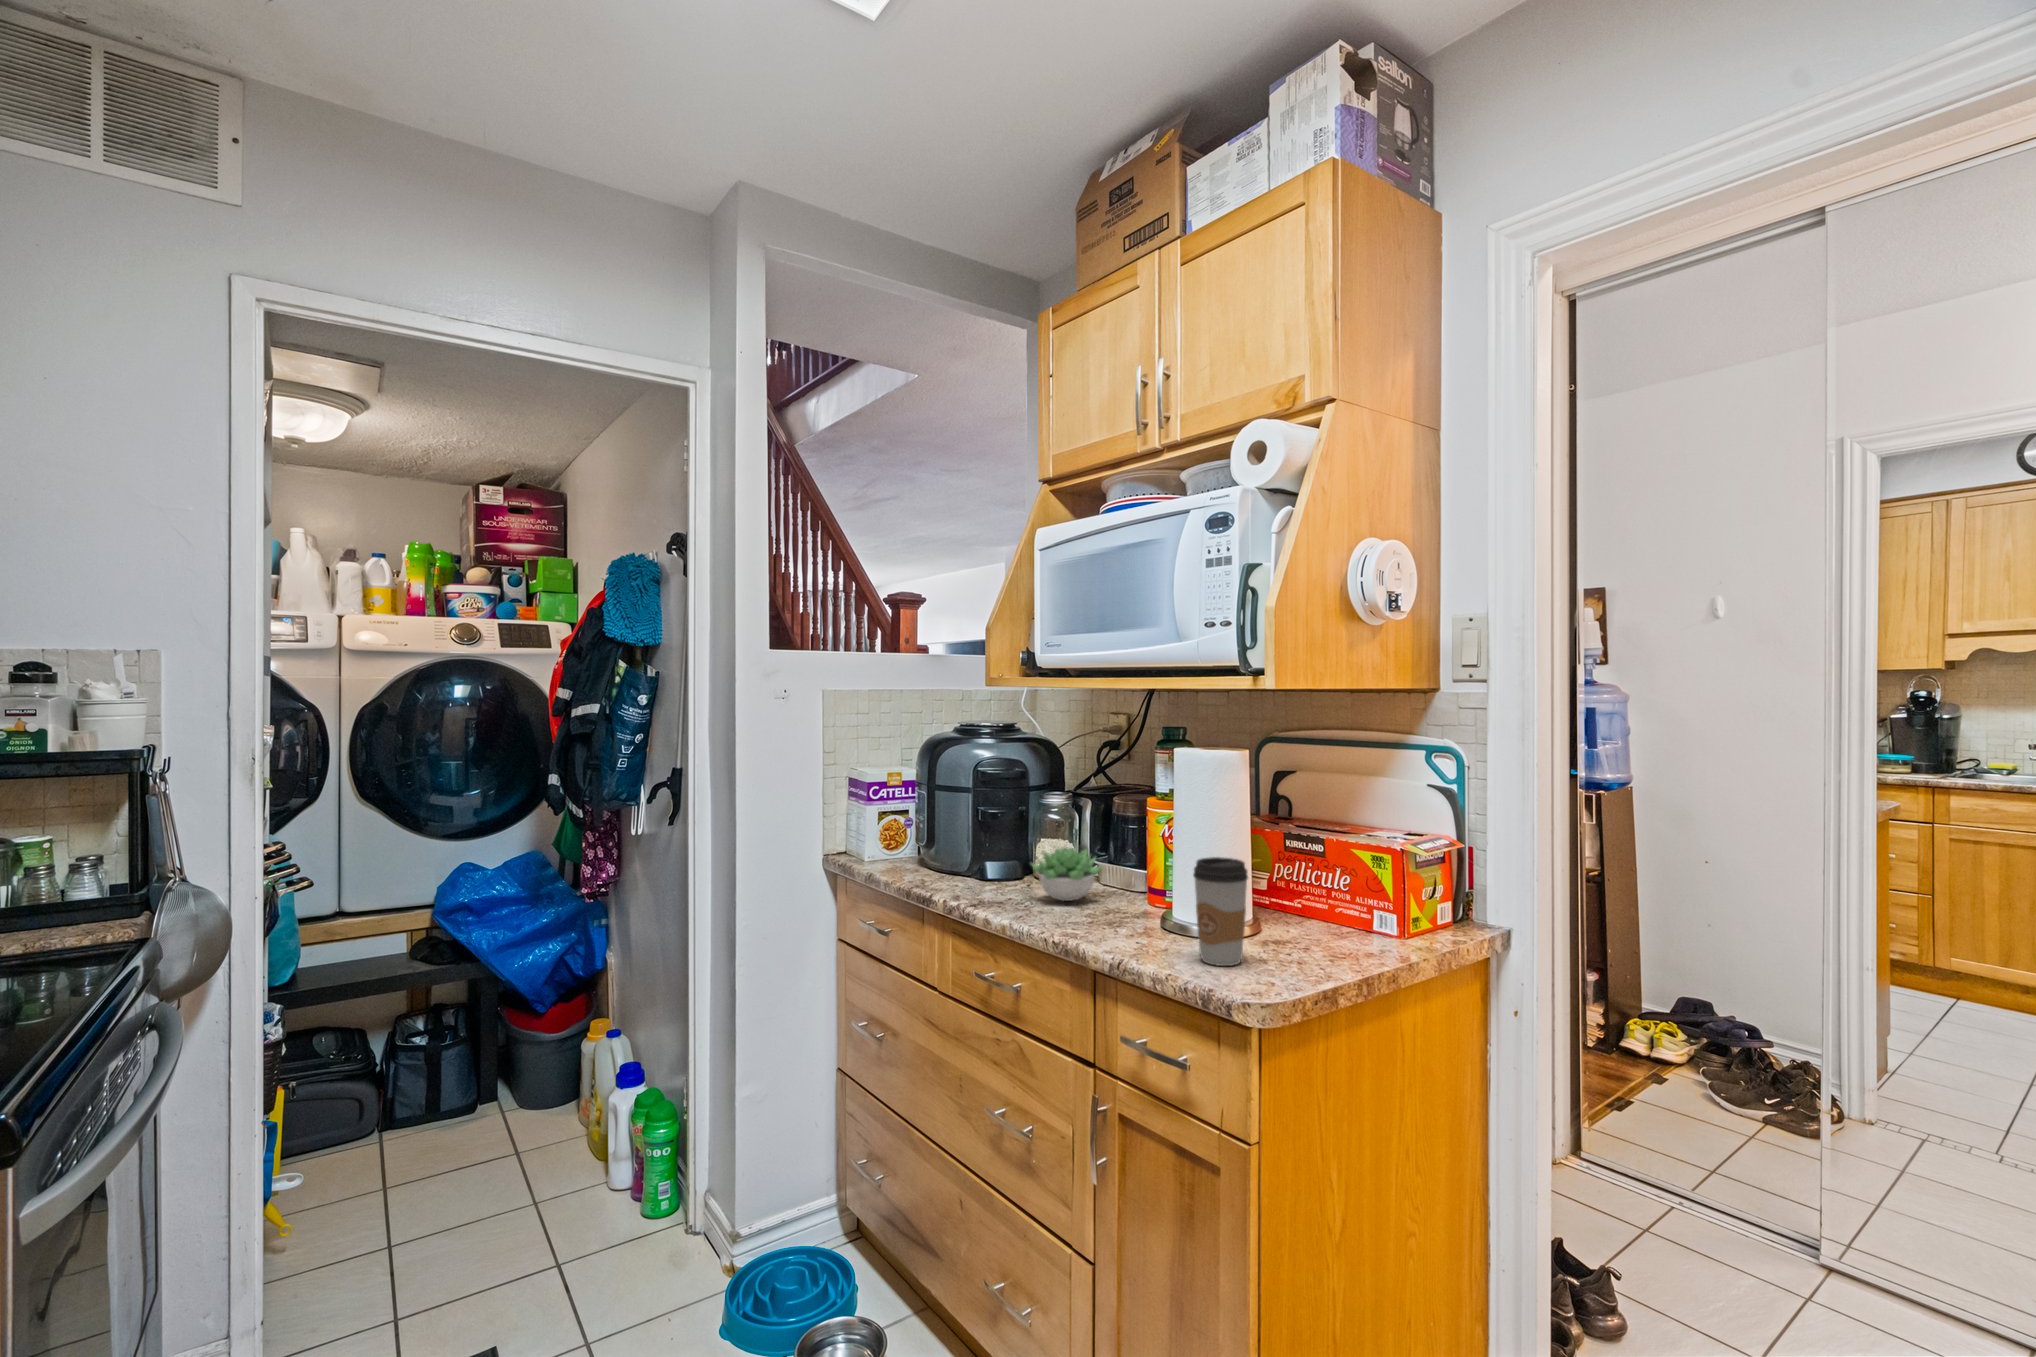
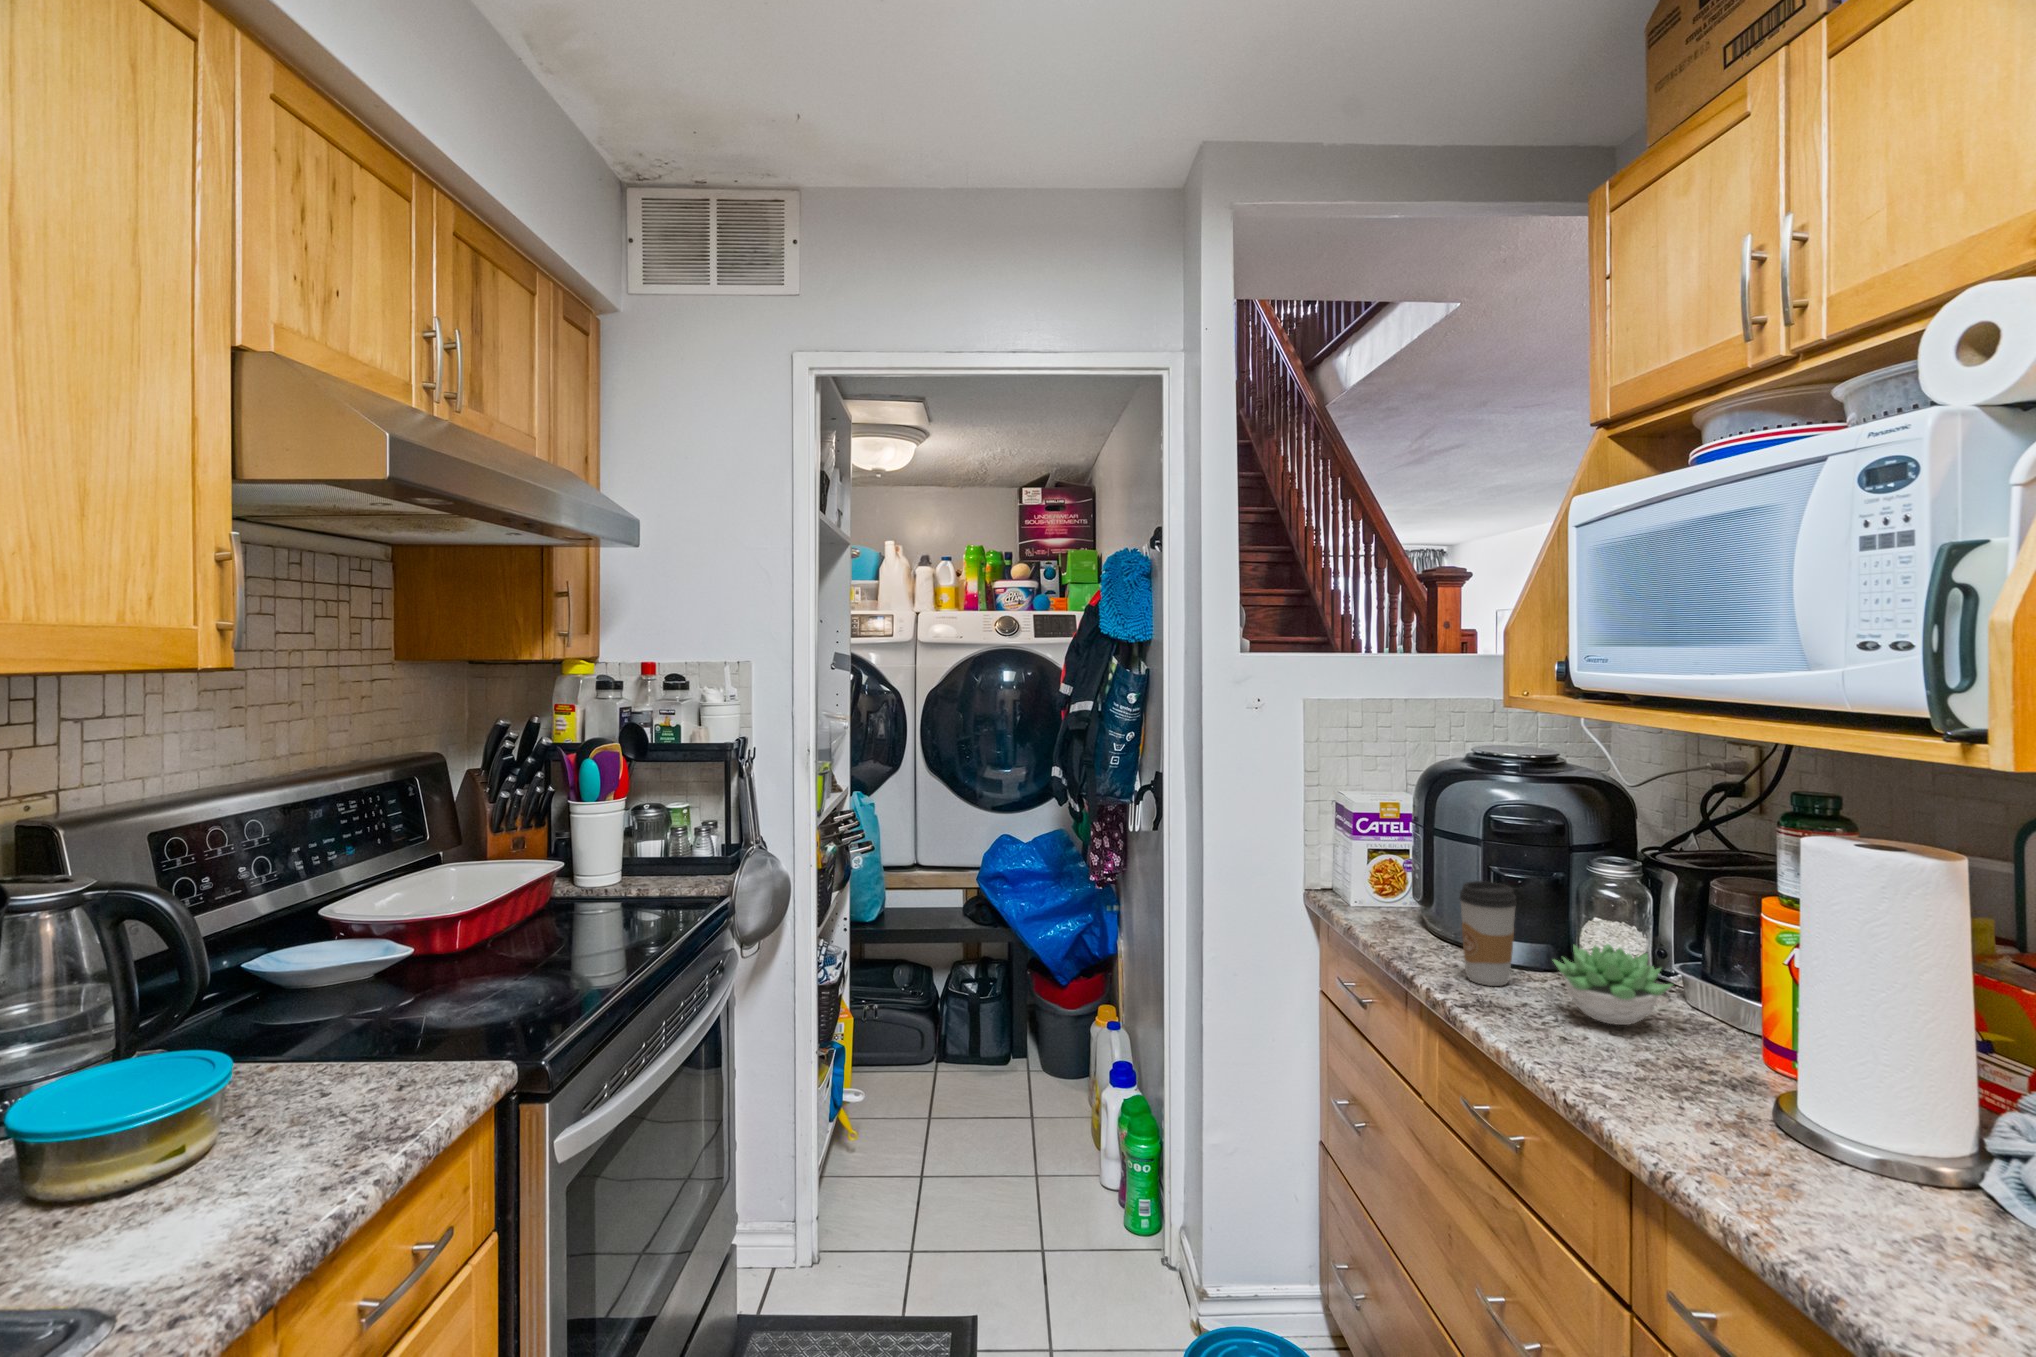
coffee cup: present [1193,857,1248,966] -> present [1460,881,1517,986]

